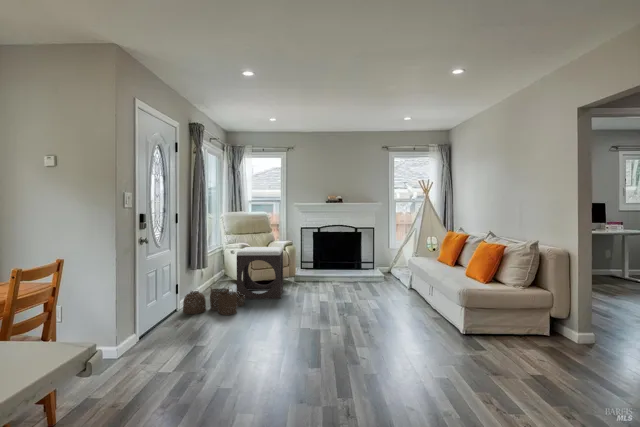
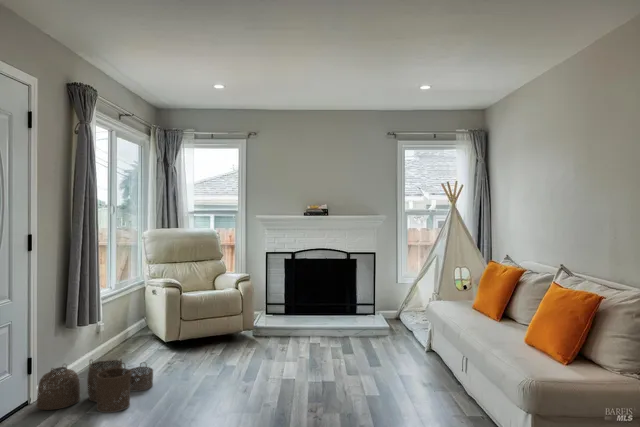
footstool: present [237,247,283,299] -> none [146,285,229,373]

